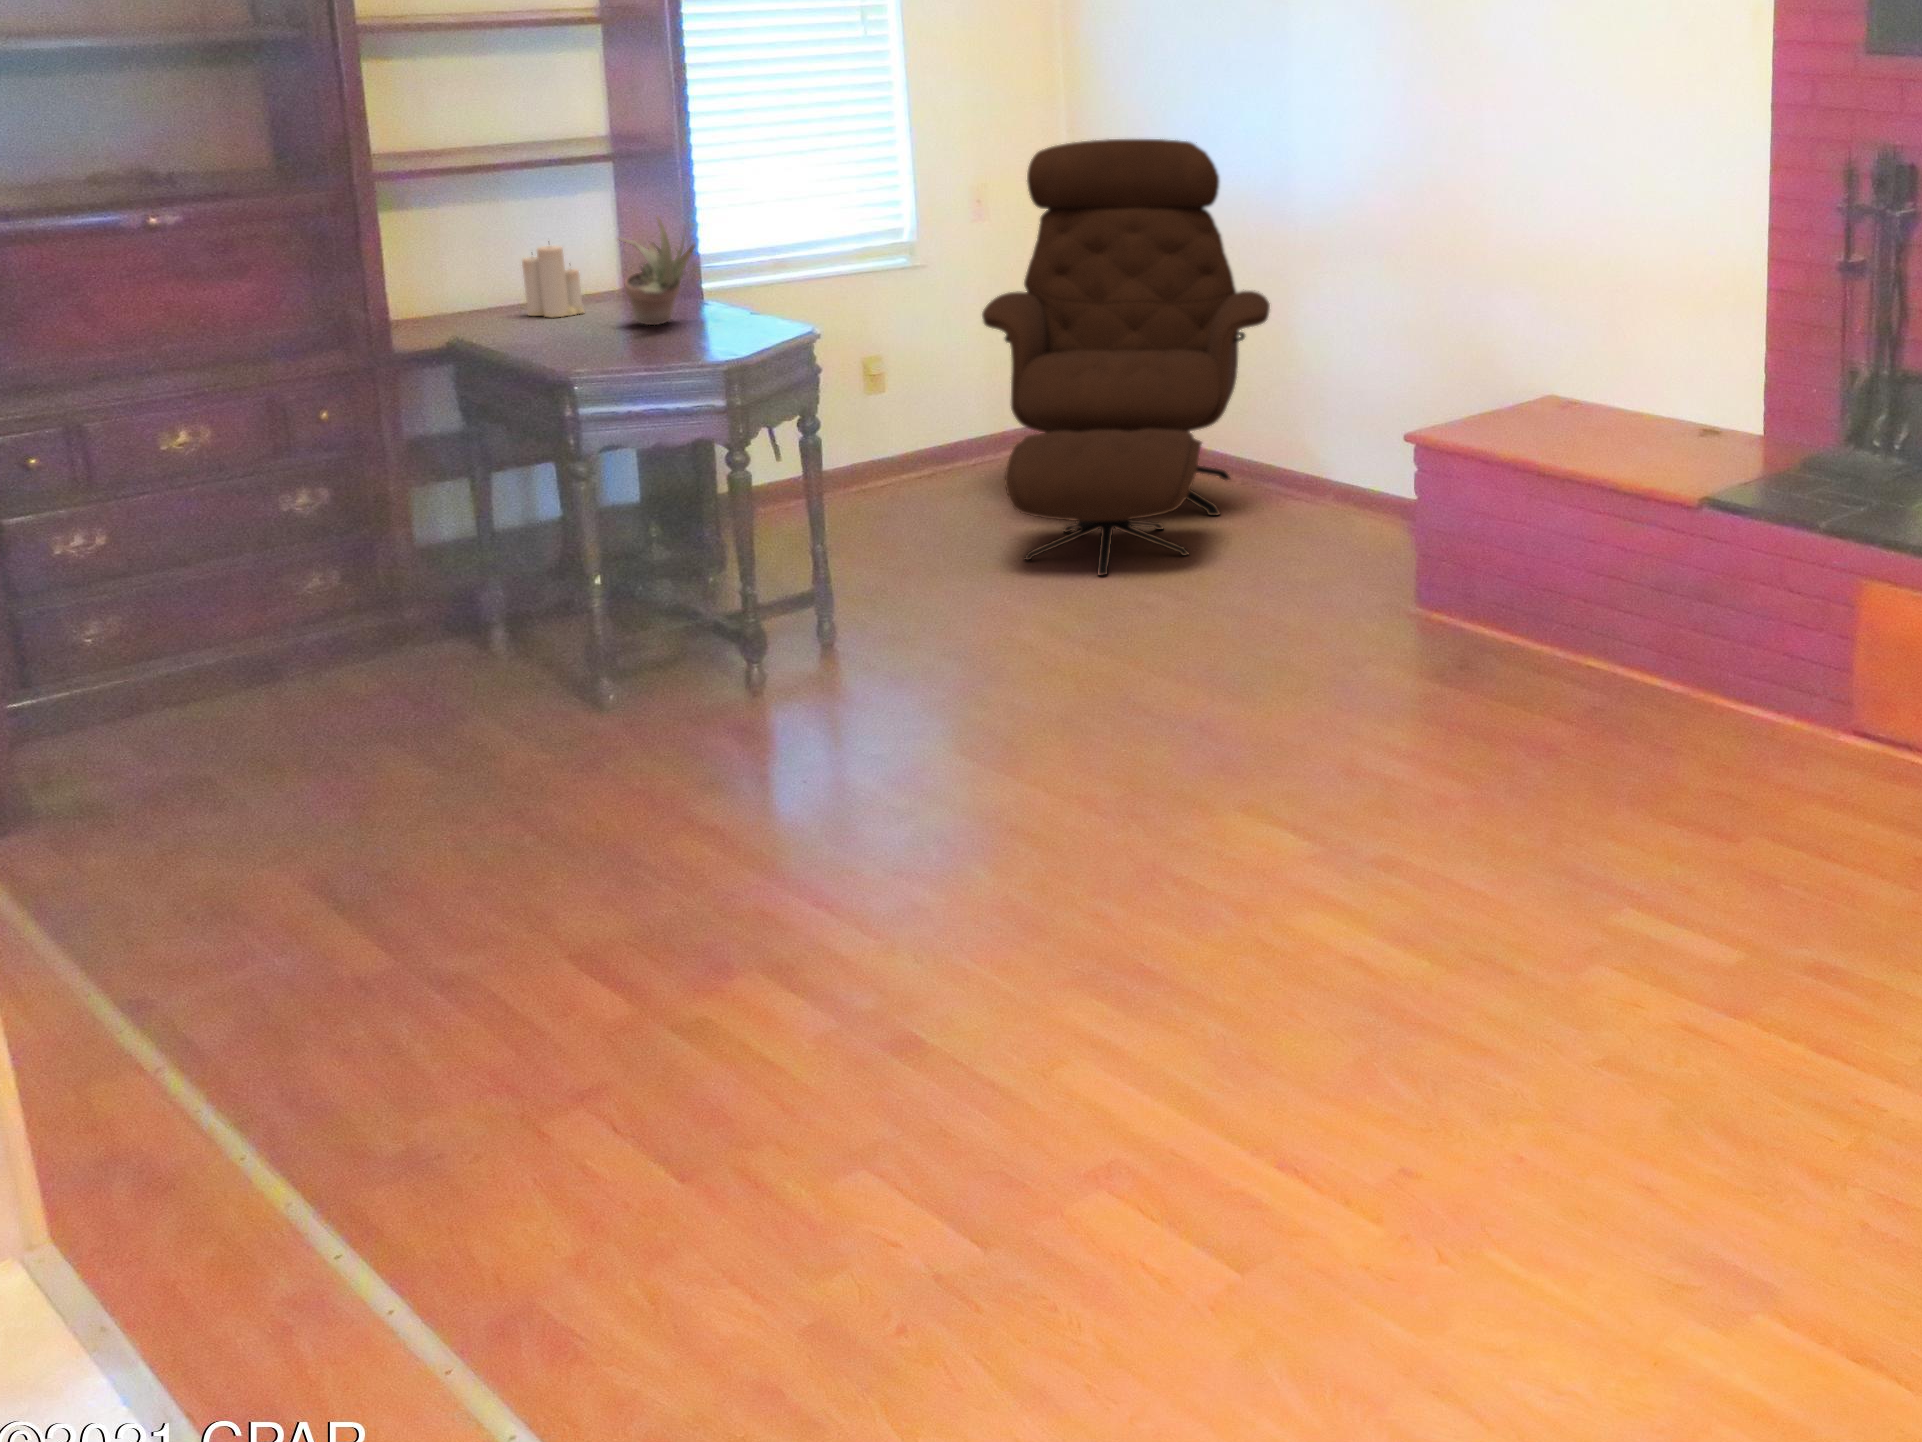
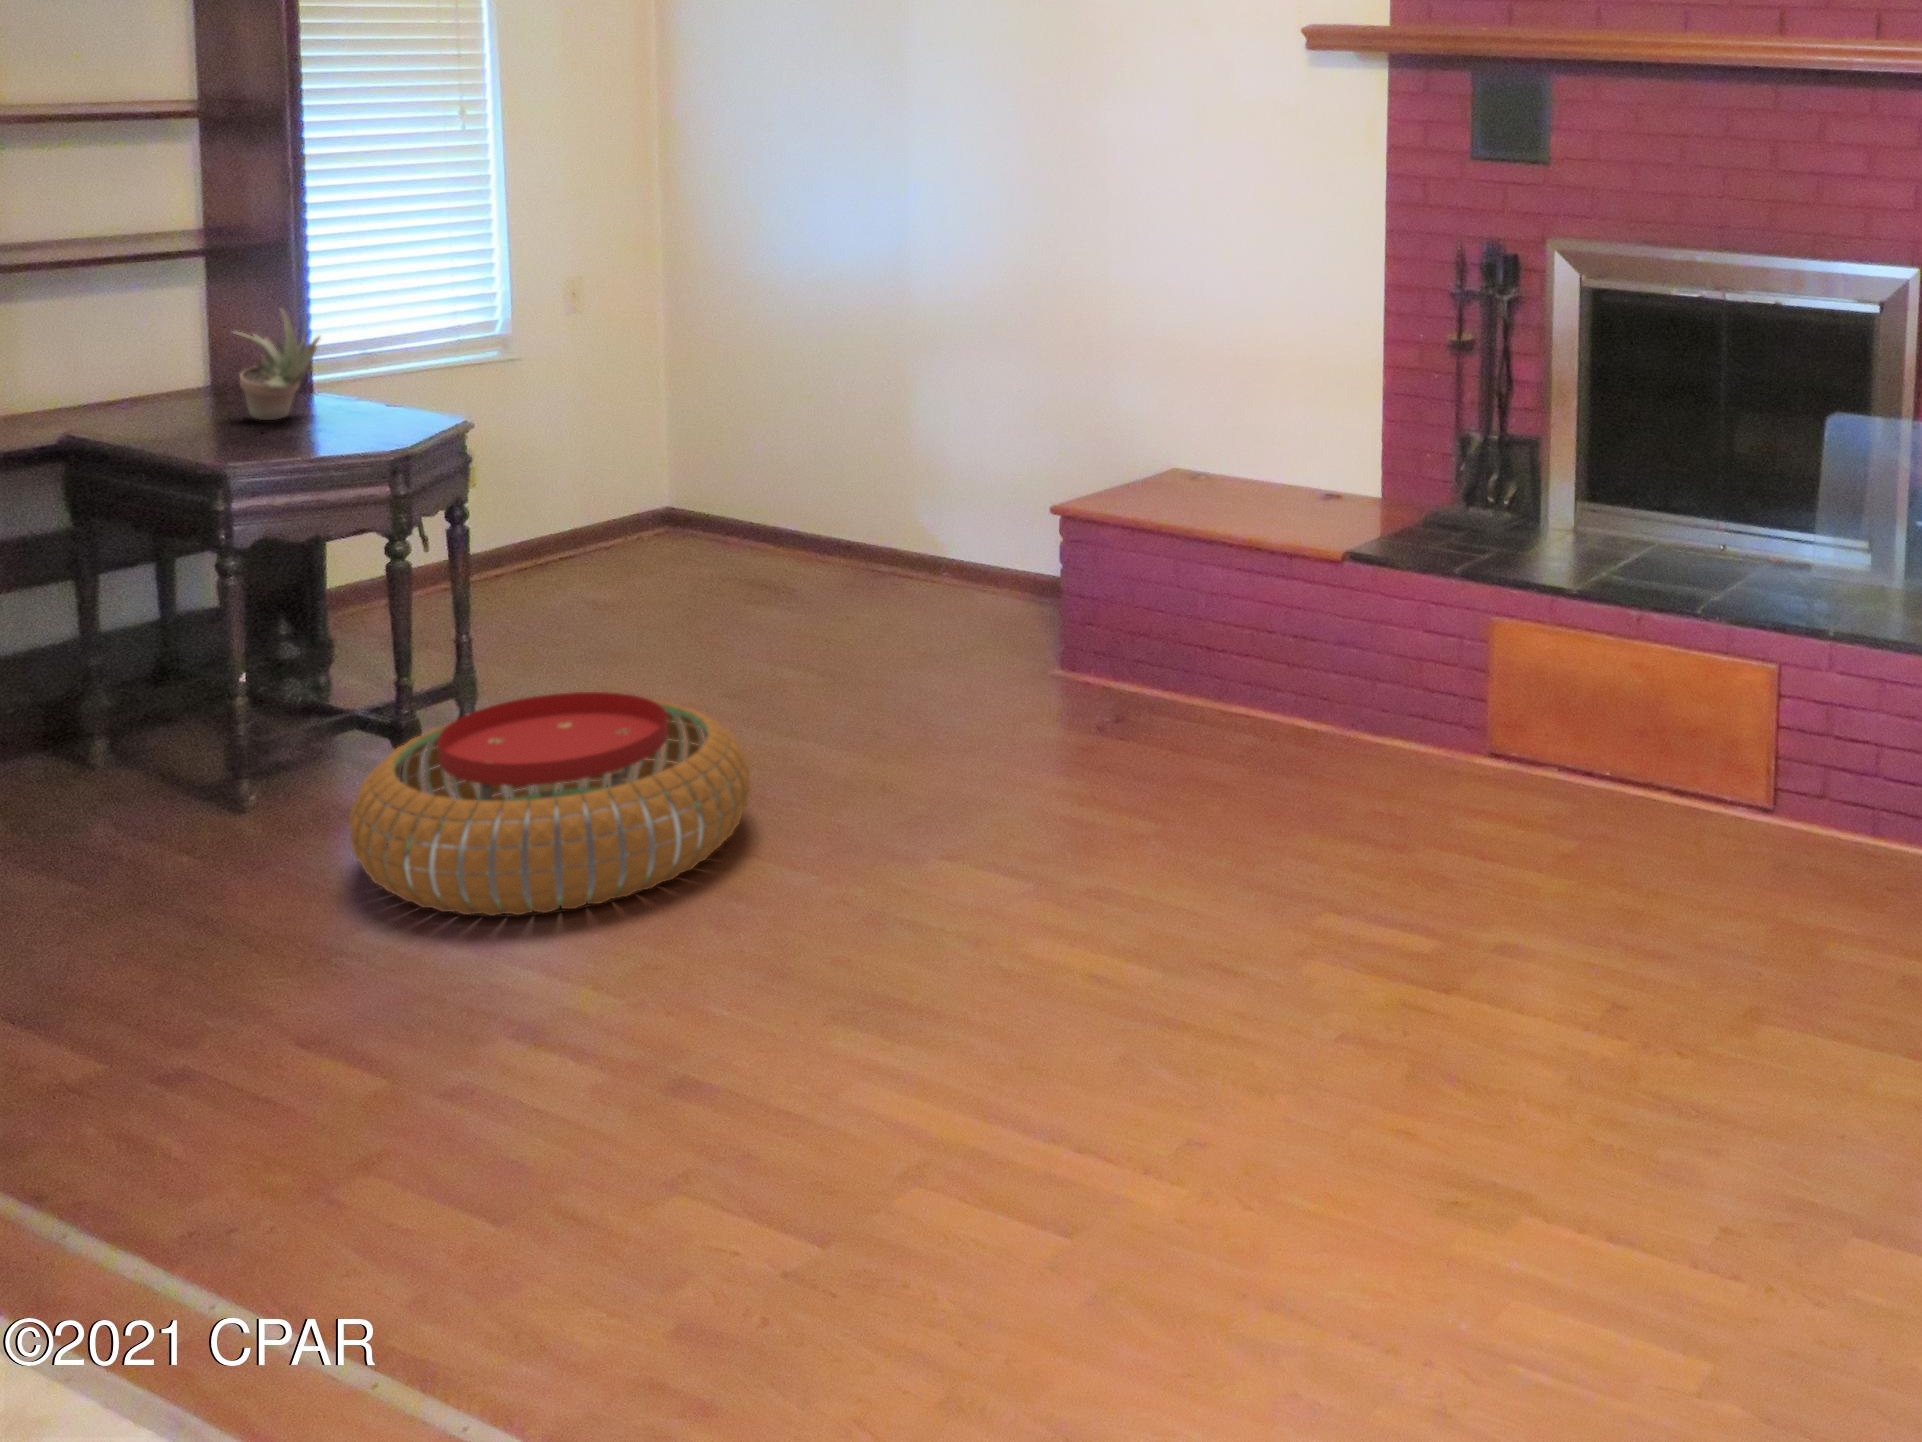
lounge chair: present [982,139,1270,575] -> none [595,231,894,660]
candle: present [522,246,584,317] -> none [112,333,182,415]
pouf: none [688,608,1069,829] -> present [349,692,751,916]

